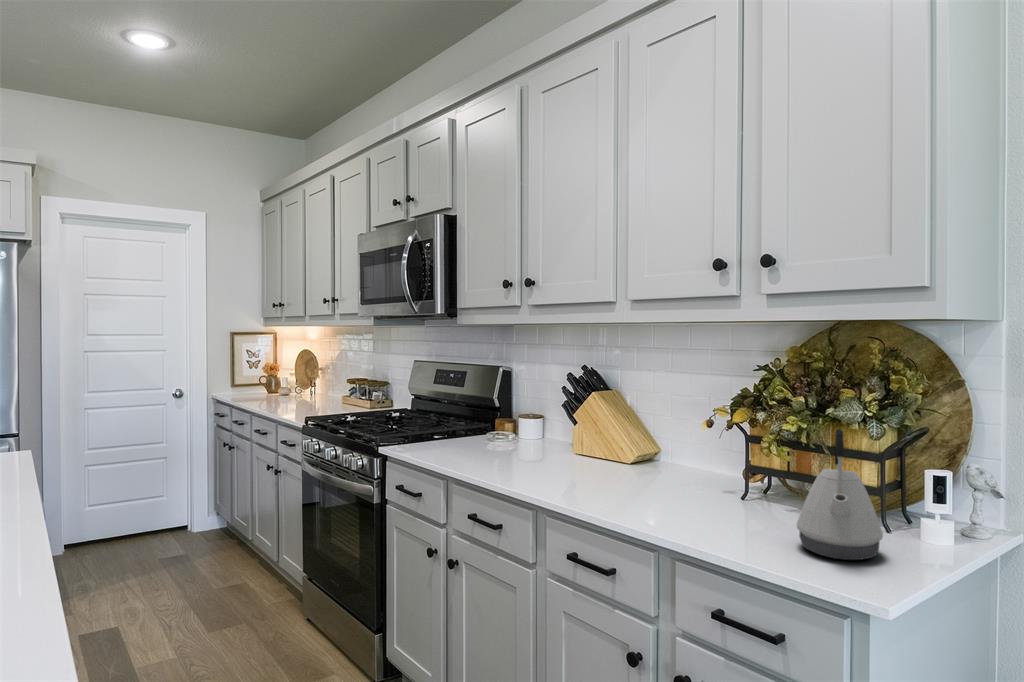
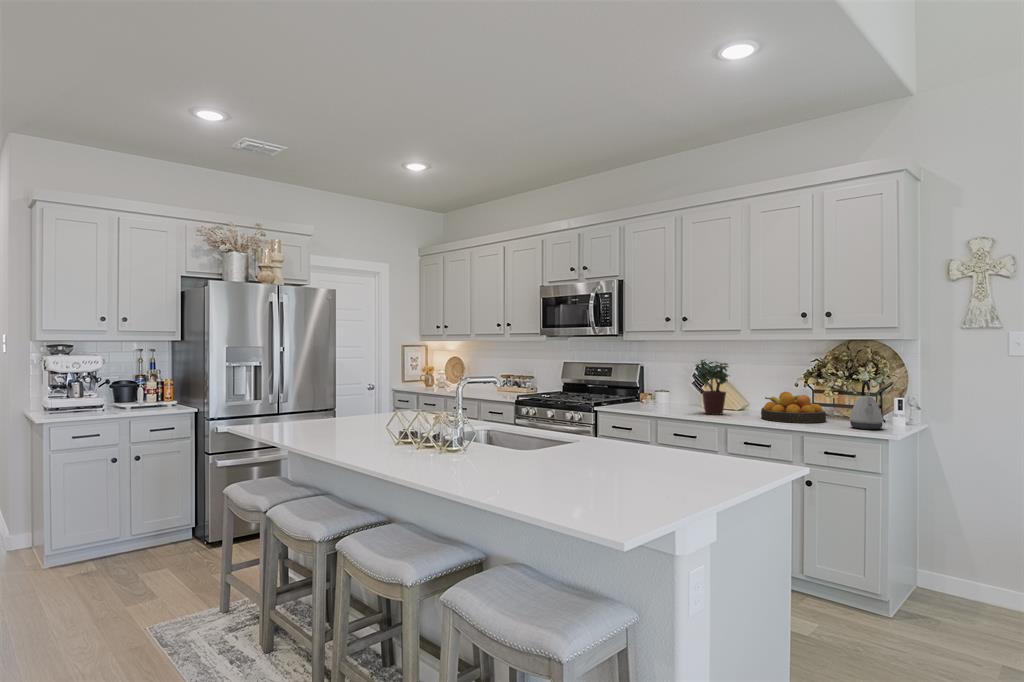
potted plant: none [523,364,592,477] -> present [695,360,729,415]
fruit bowl: none [633,437,770,518] -> present [761,392,826,423]

